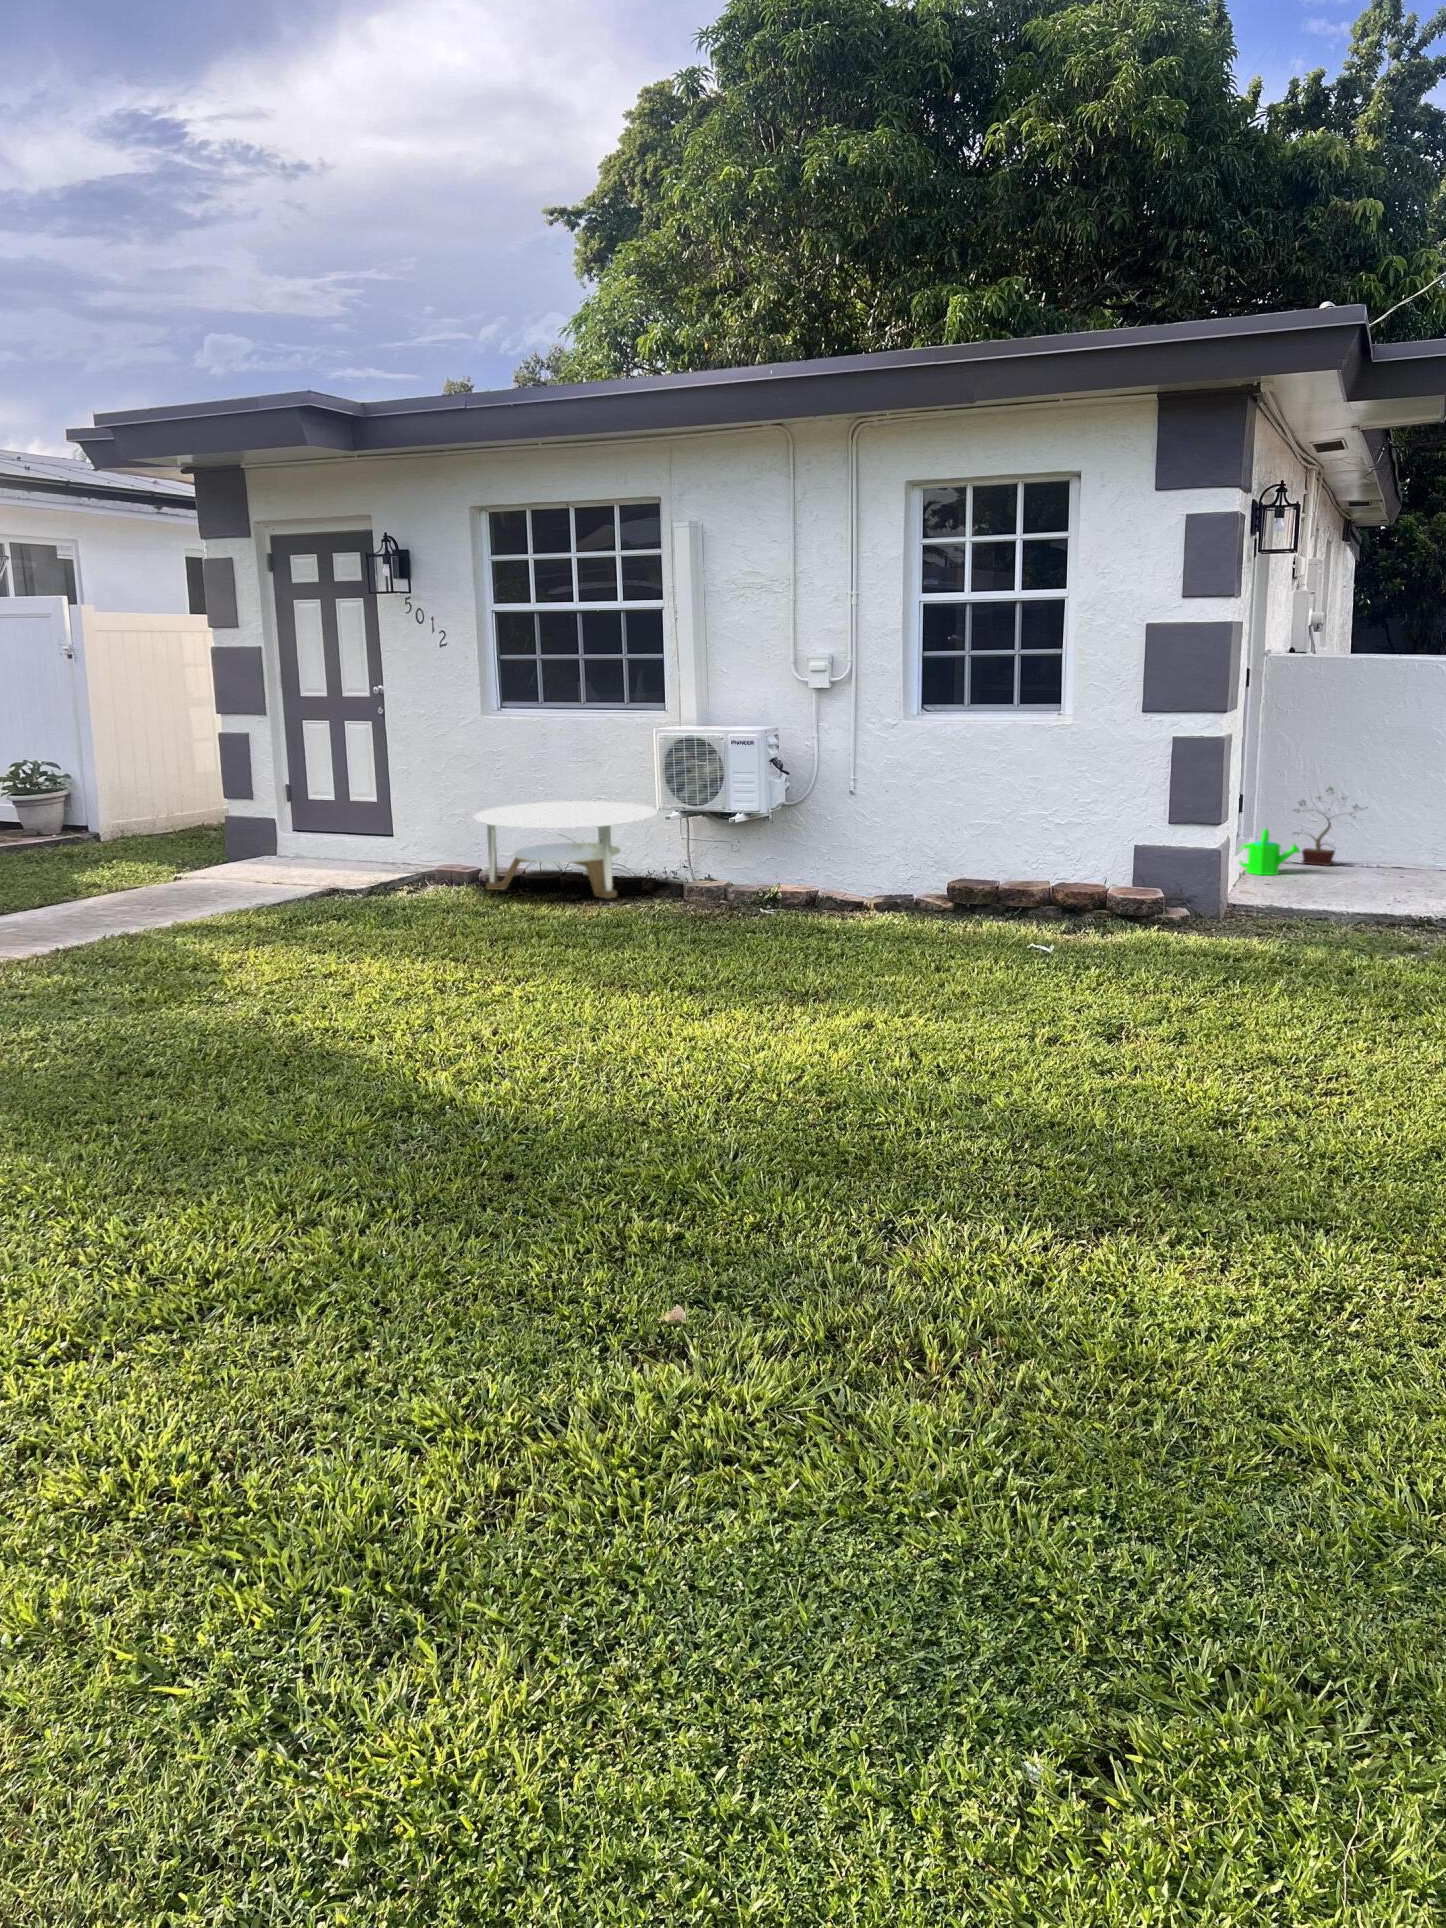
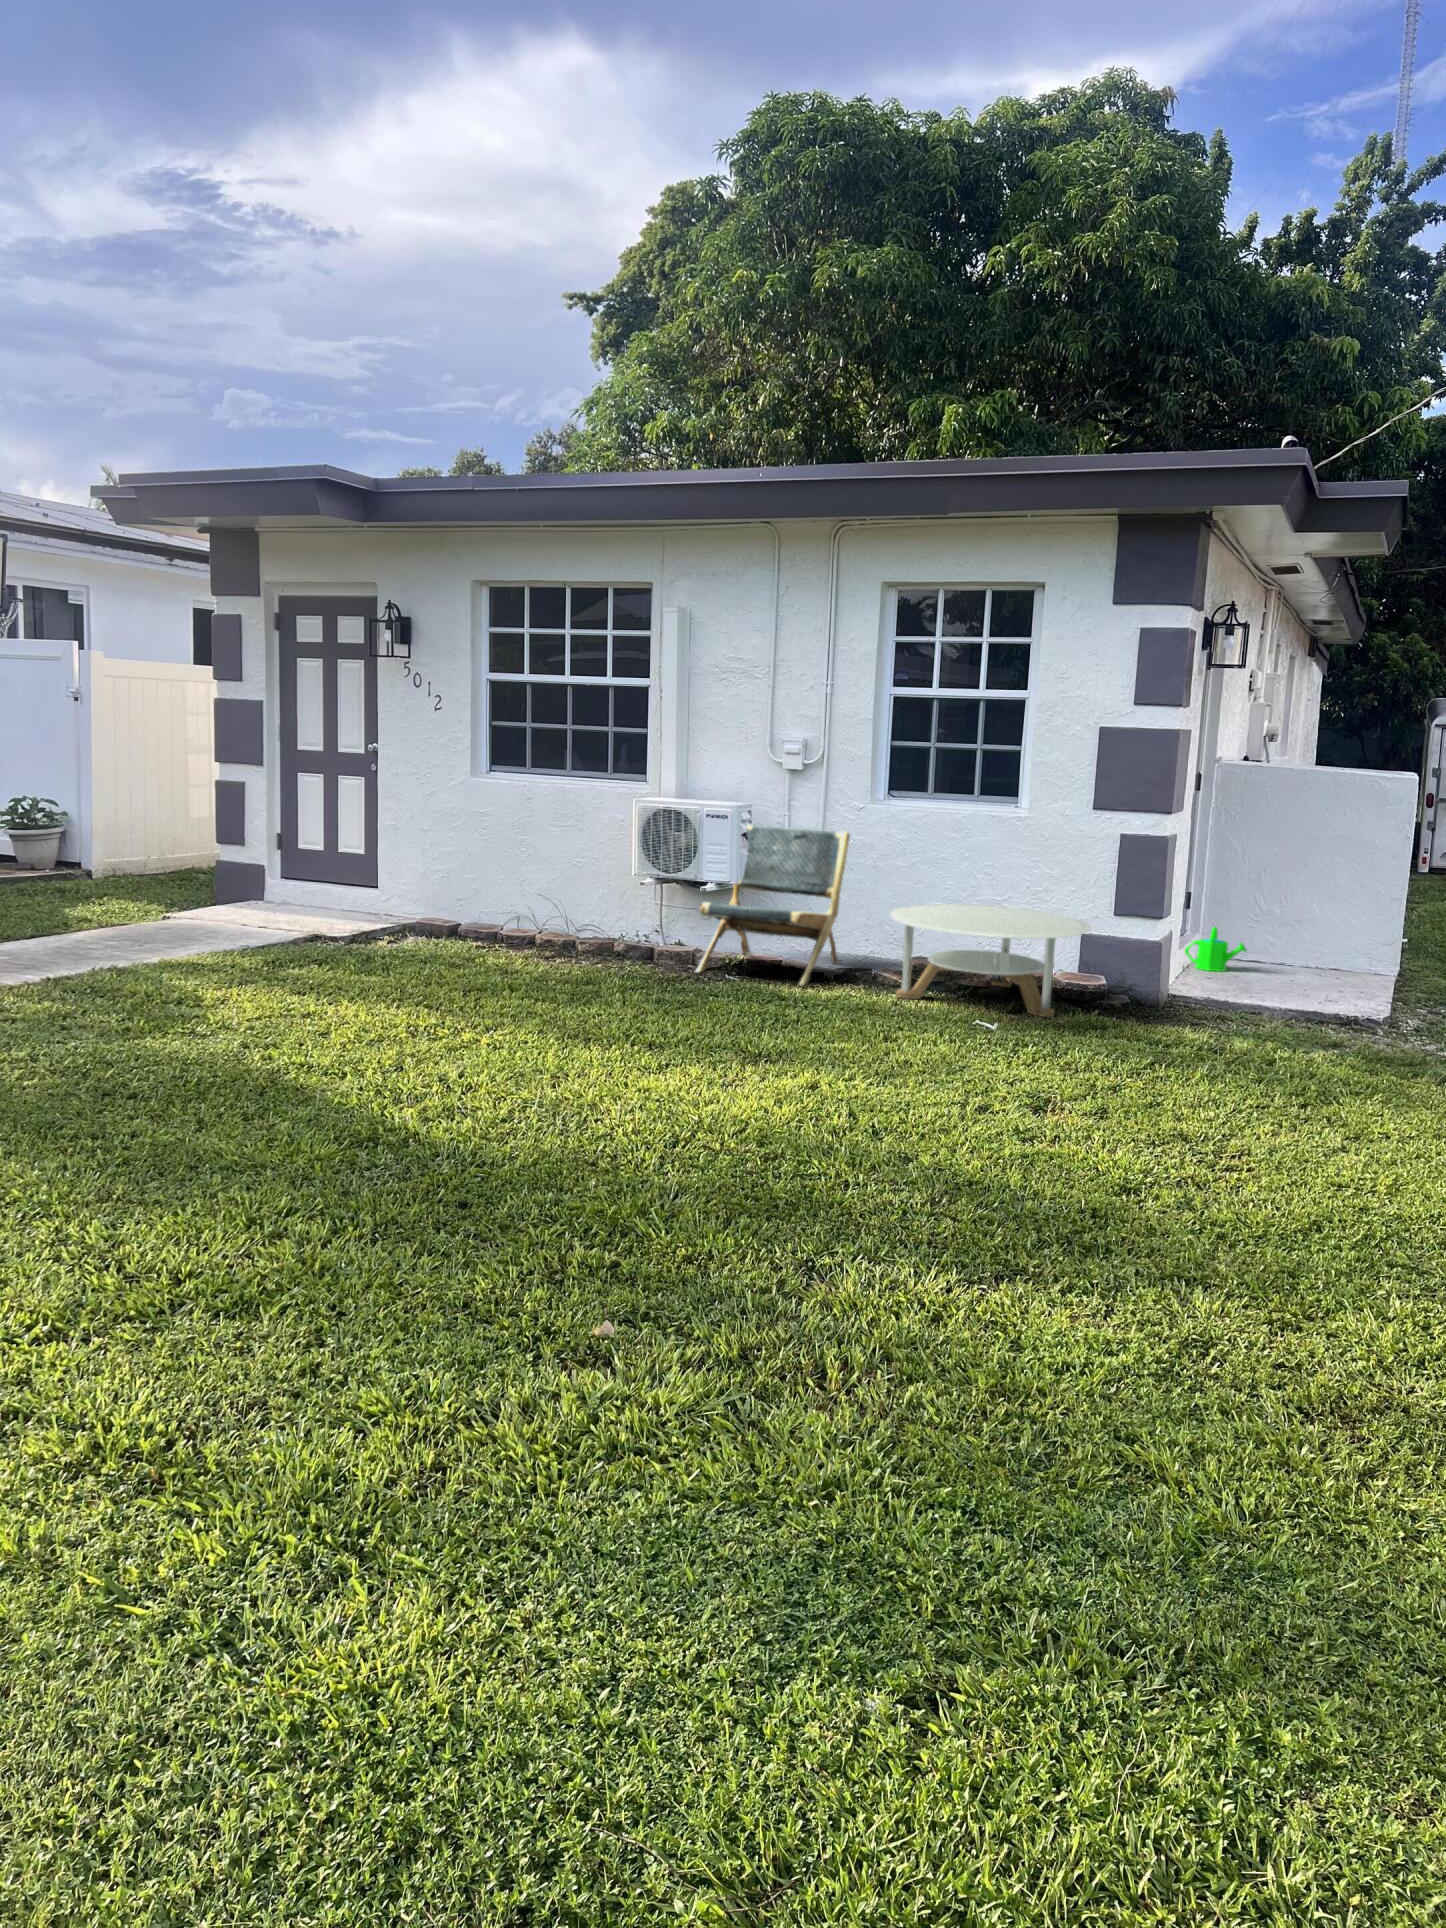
lounge chair: none [728,747,881,913] -> present [696,824,850,985]
potted plant: present [1297,787,1368,866] -> none [1241,889,1314,966]
round table: present [474,801,657,898] -> present [890,904,1091,1017]

